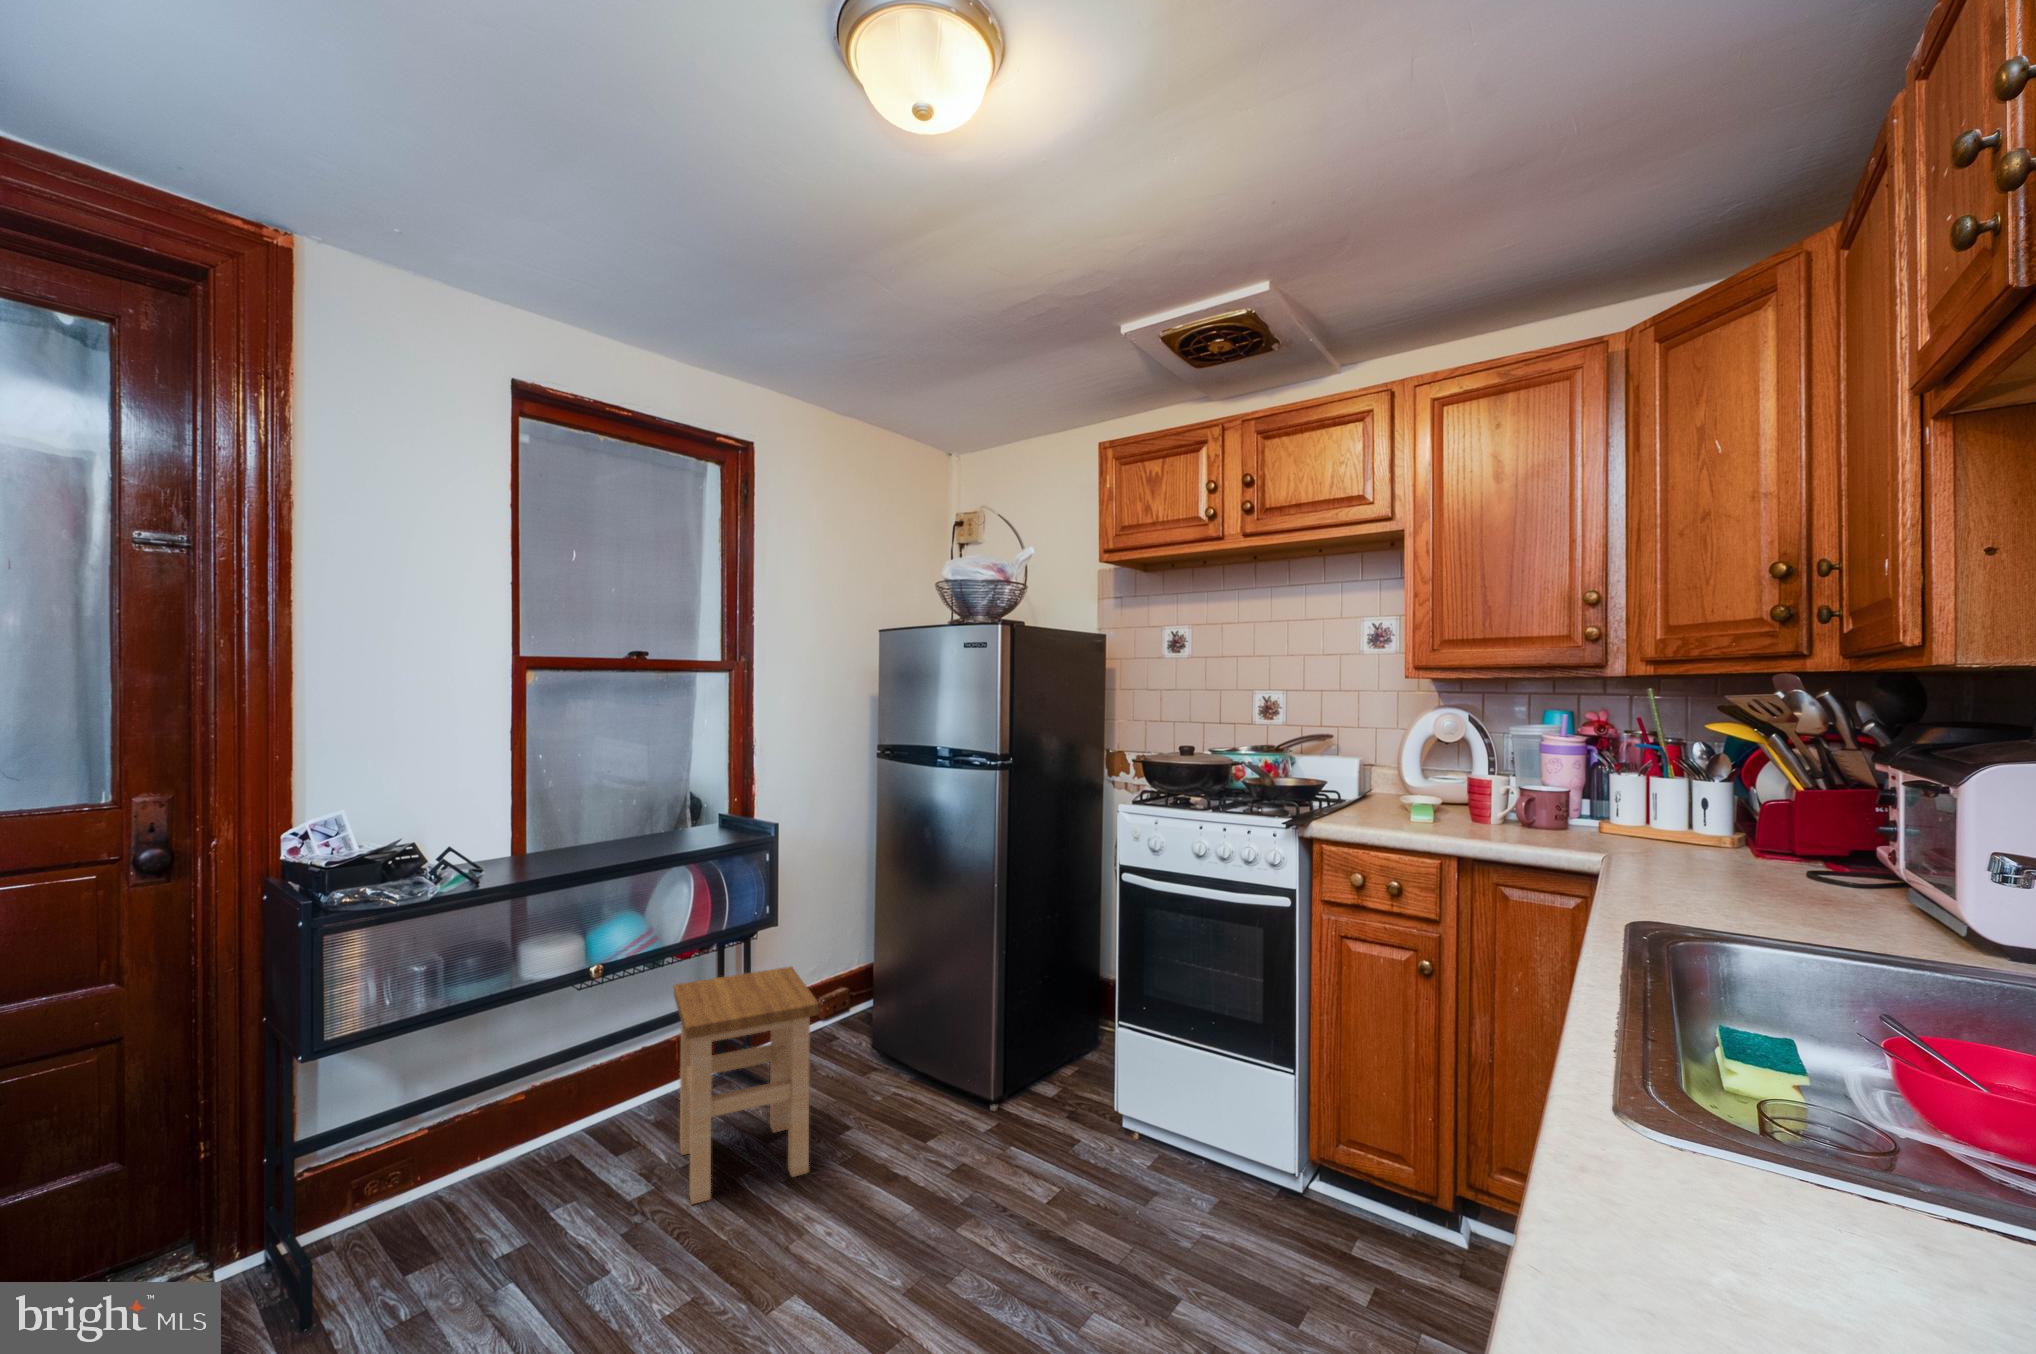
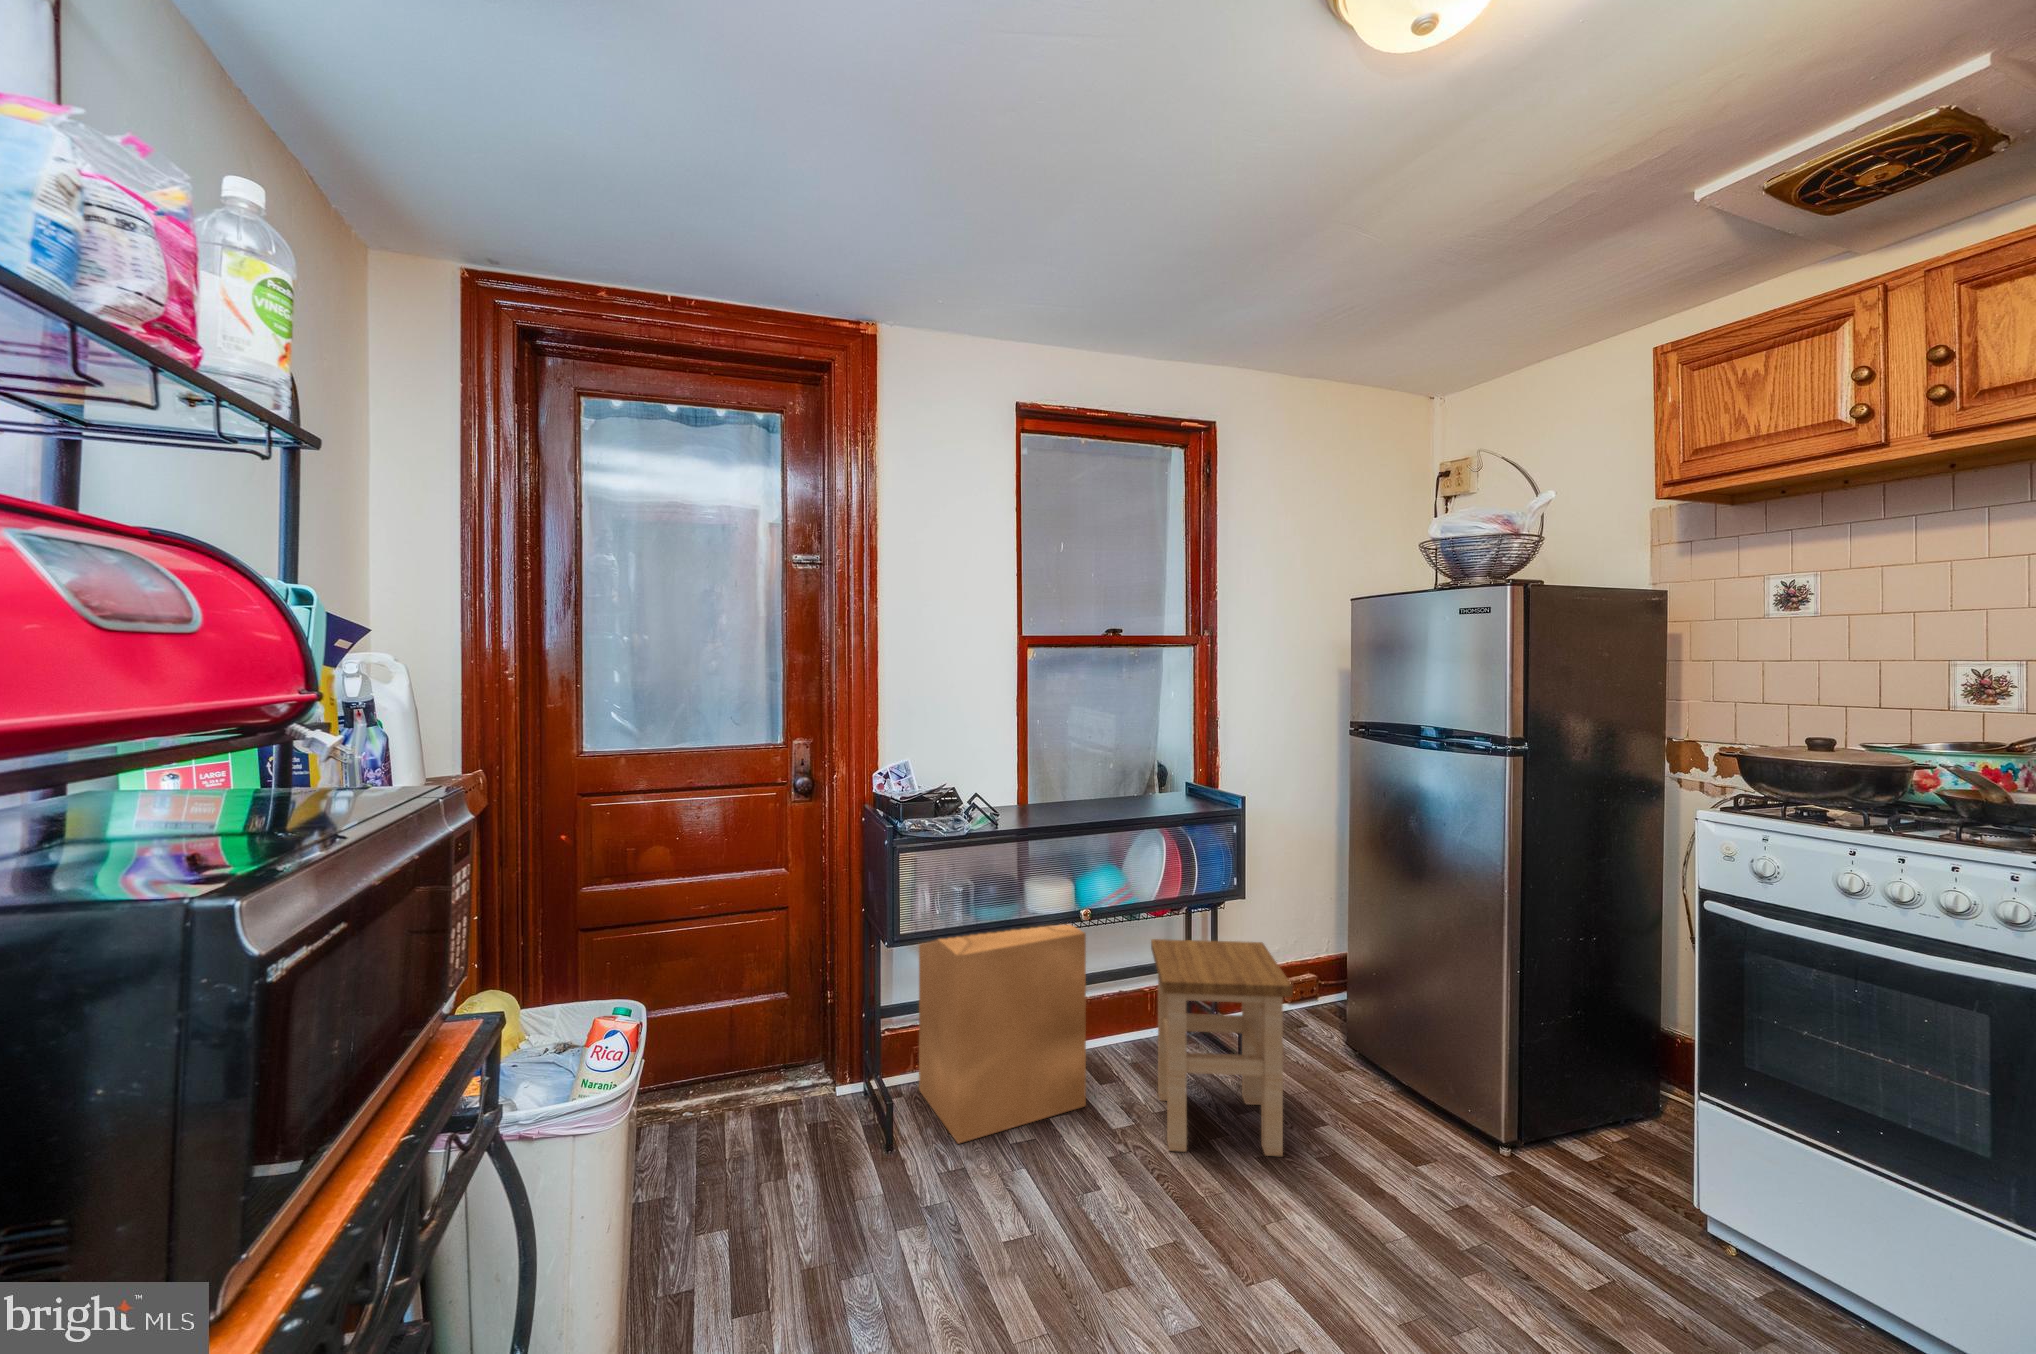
cardboard box: none [353,971,595,1284] -> present [919,925,1086,1143]

